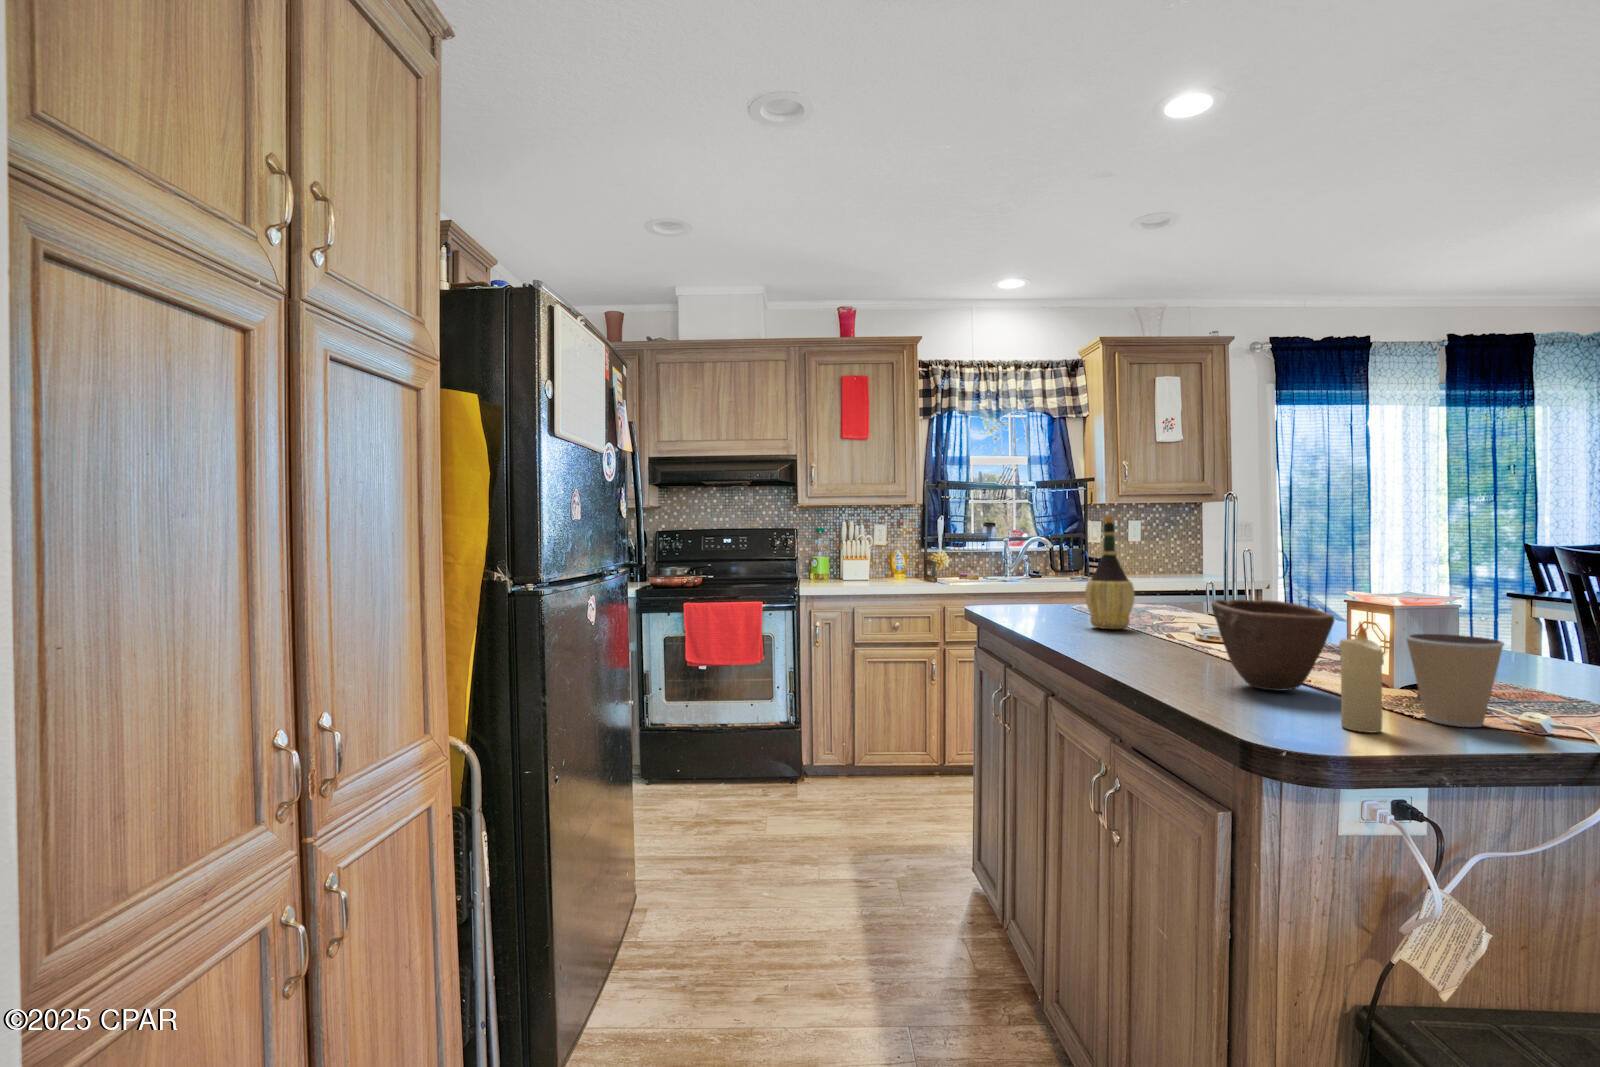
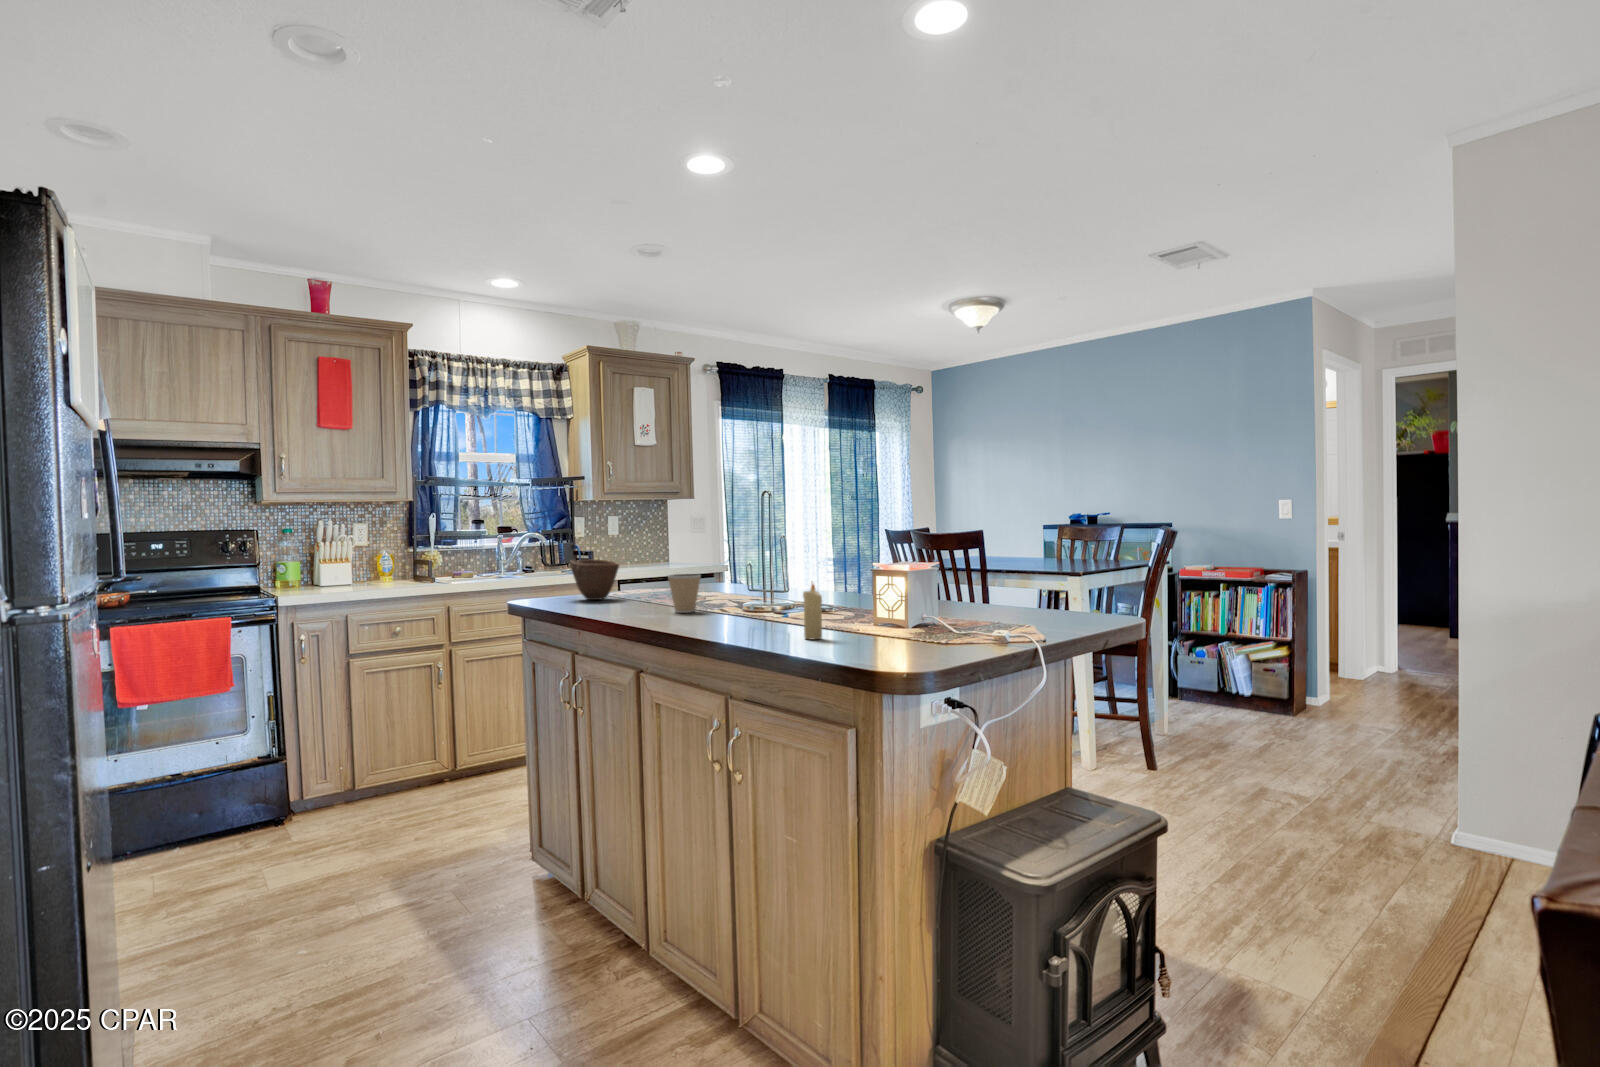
wine bottle: present [1085,516,1135,629] -> none [628,519,663,606]
bowl: present [1211,599,1334,691] -> present [570,559,619,600]
coffee cup: present [1406,634,1504,727] -> present [668,574,701,613]

